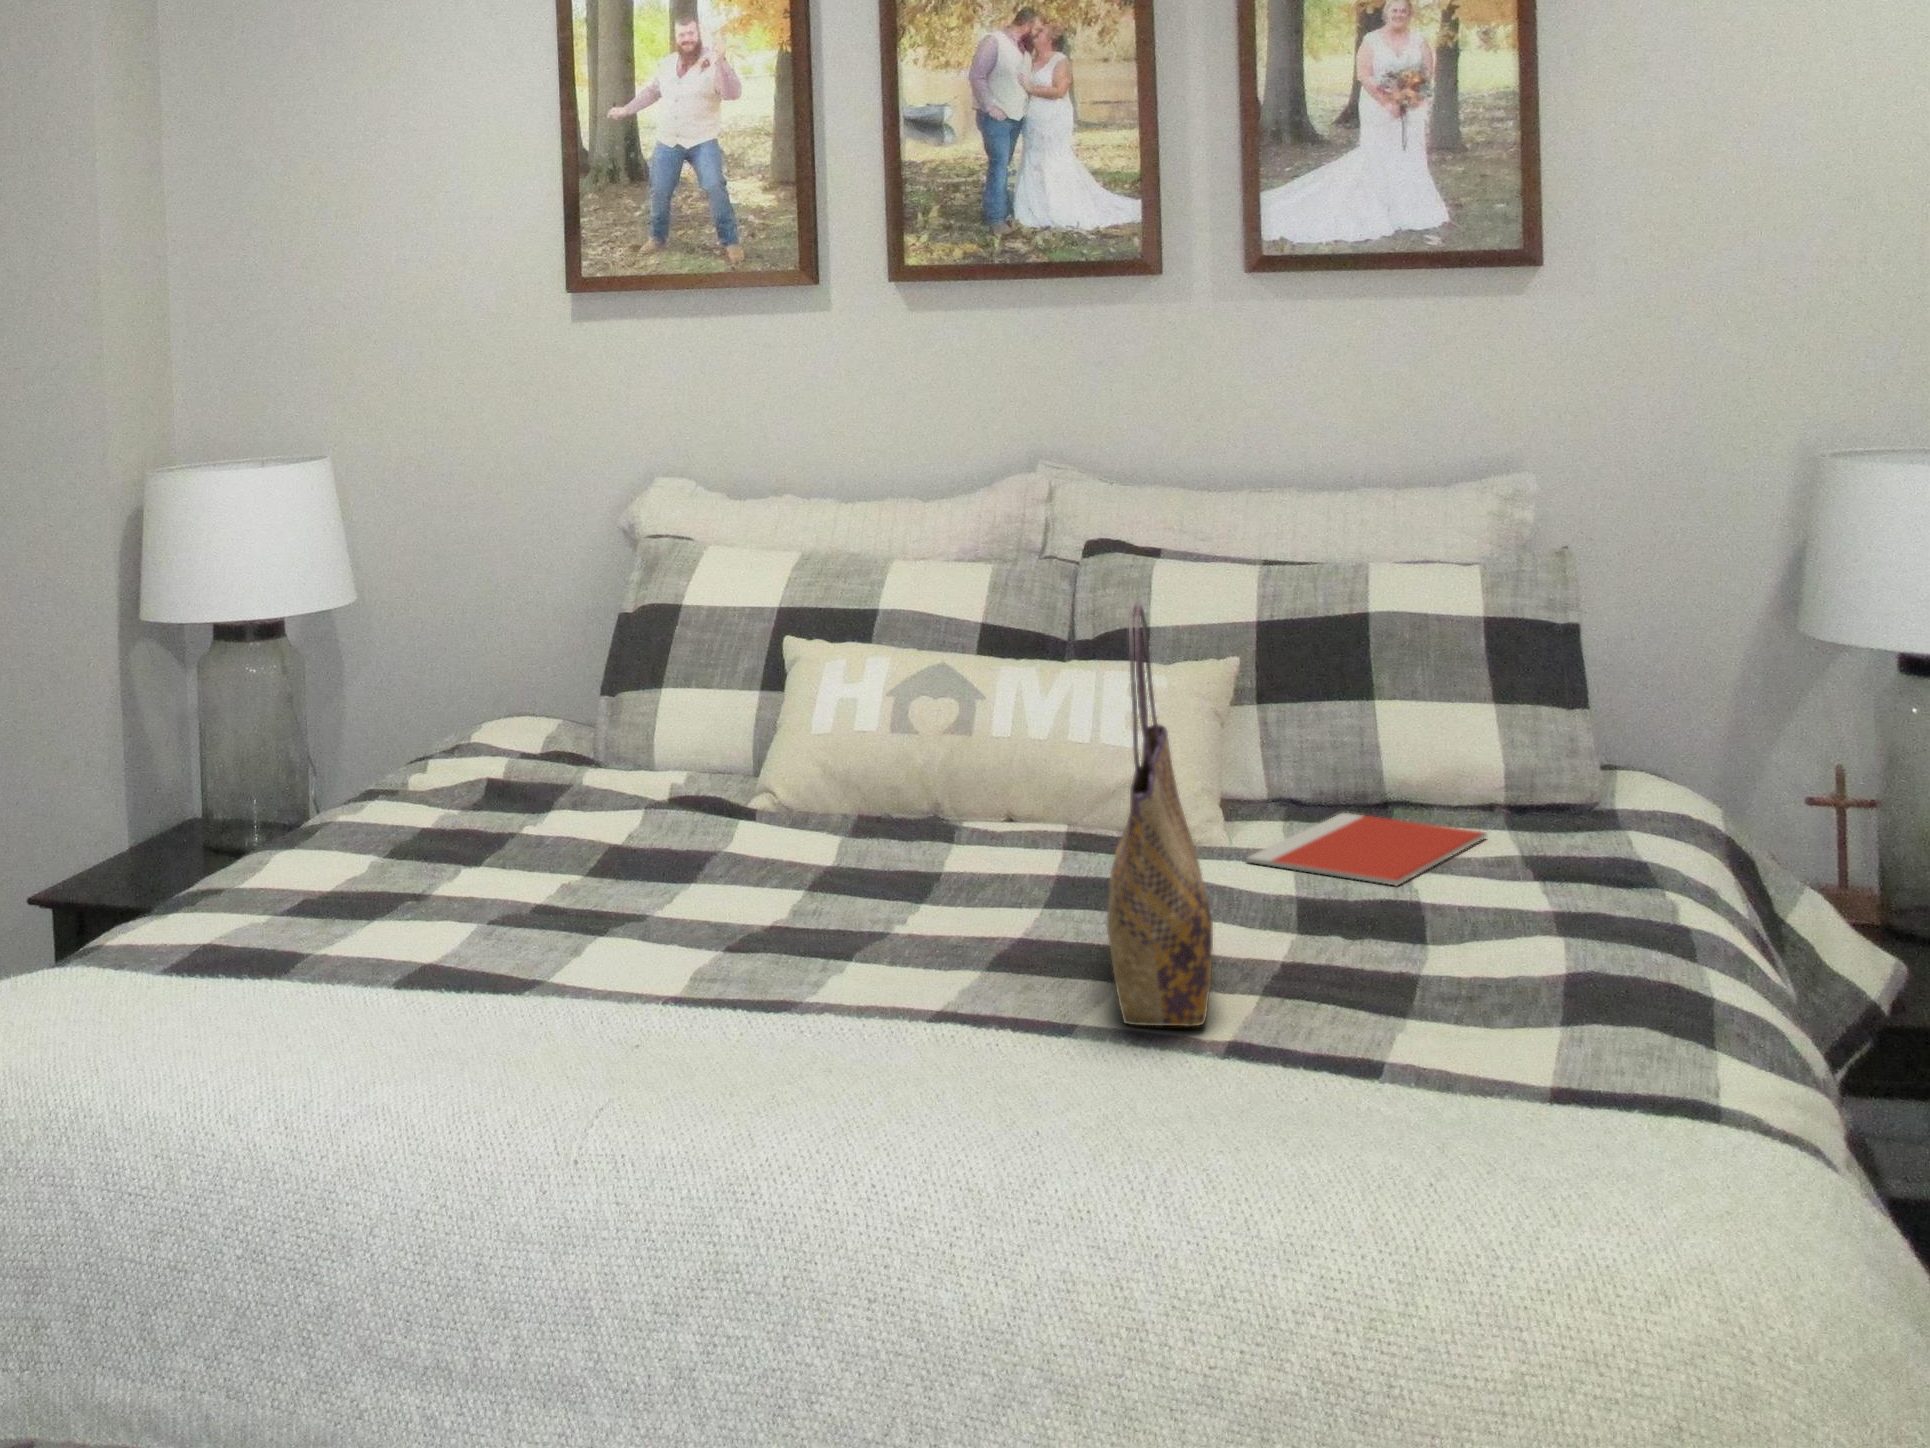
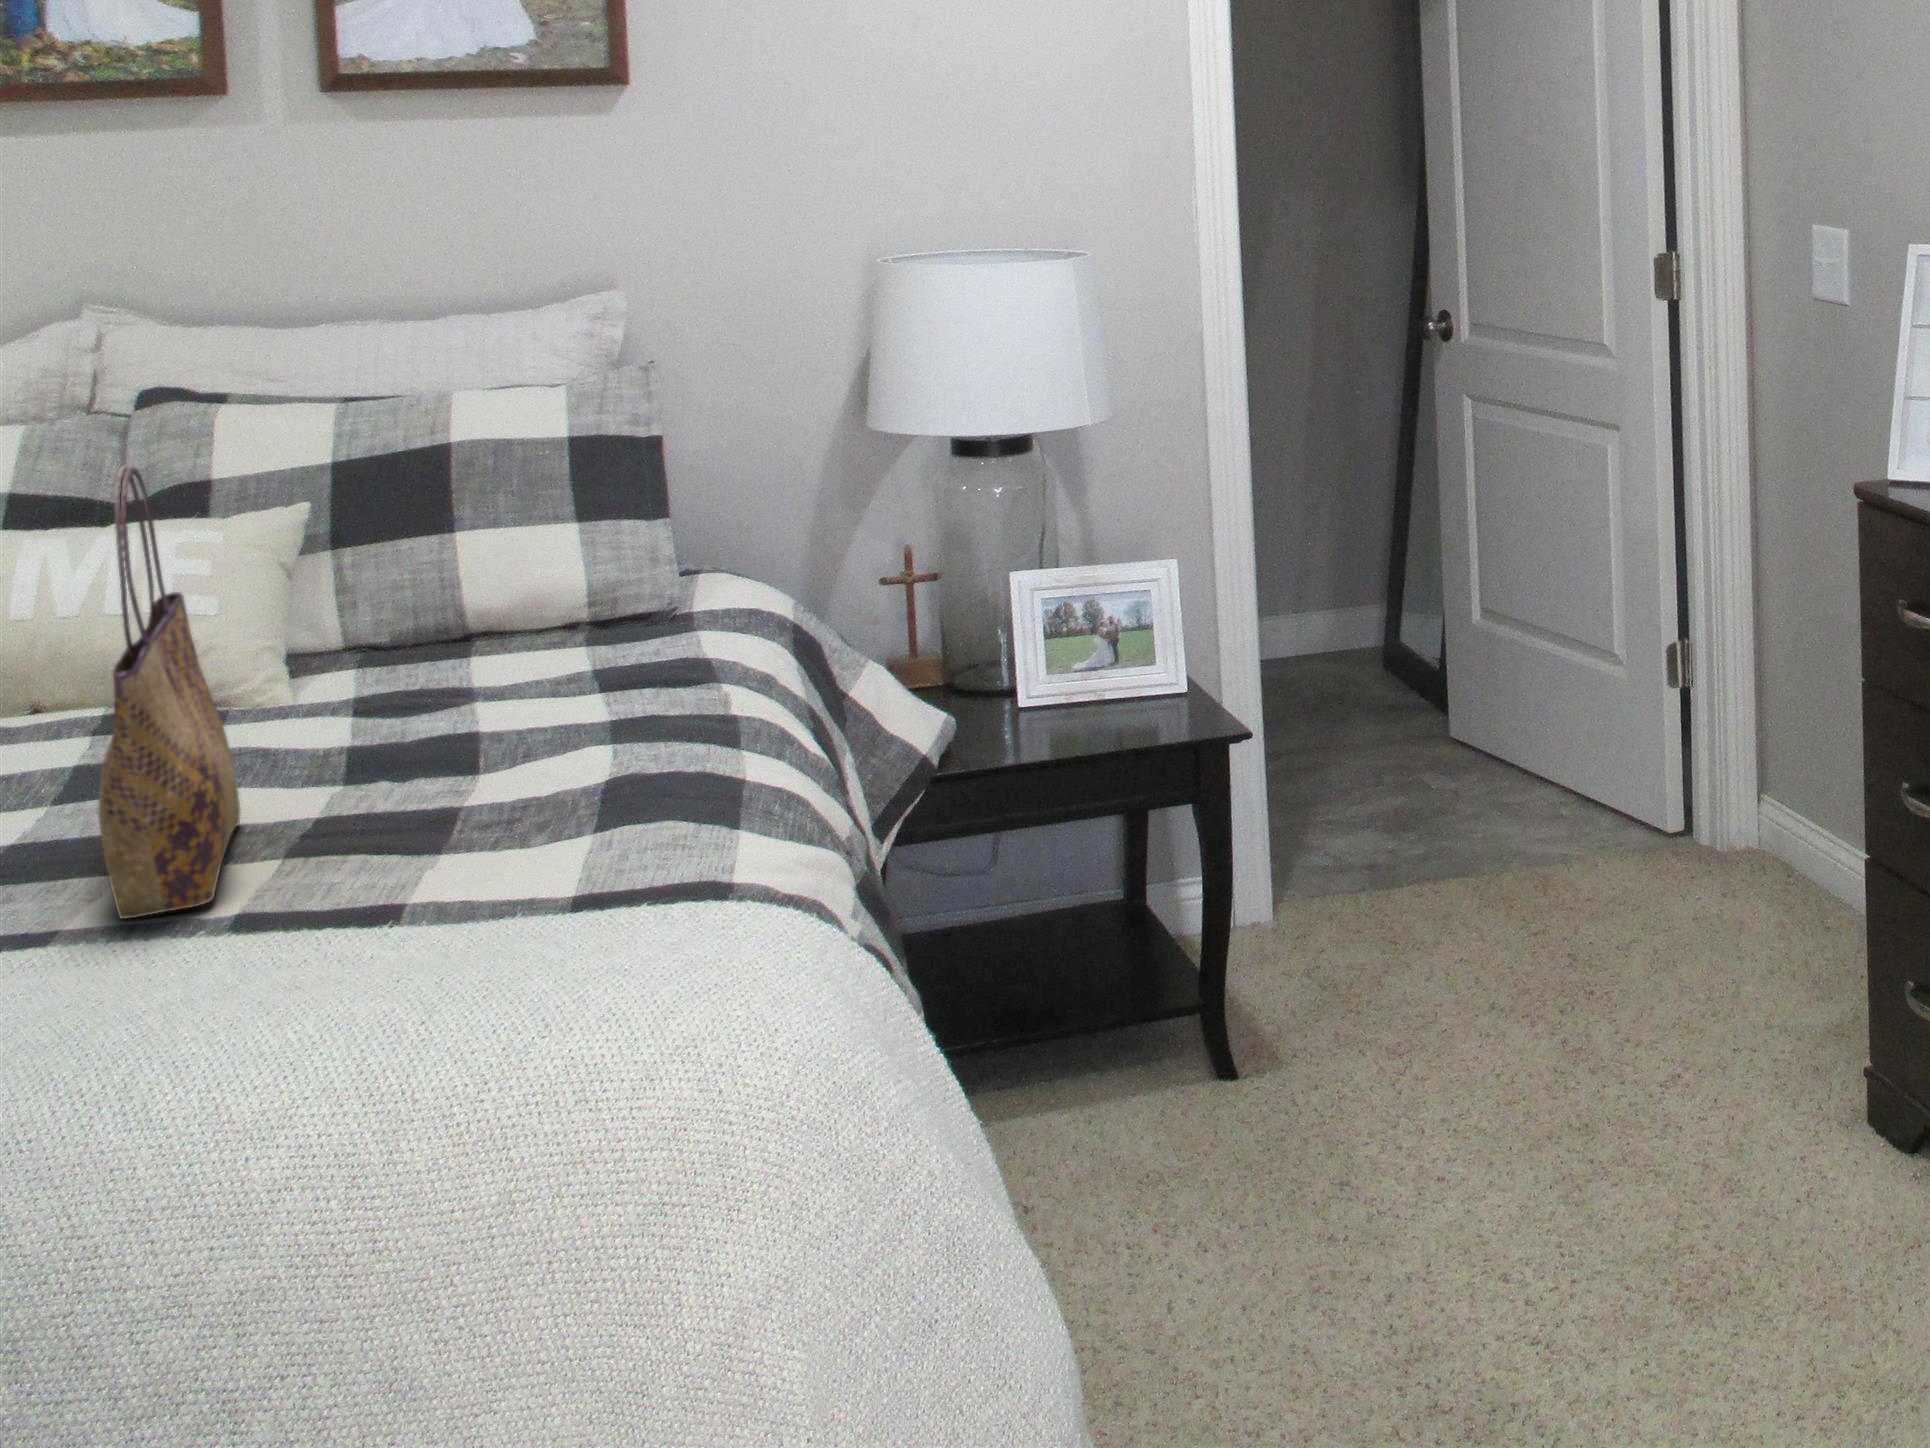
notebook: present [1246,813,1487,885] -> none [309,651,567,720]

